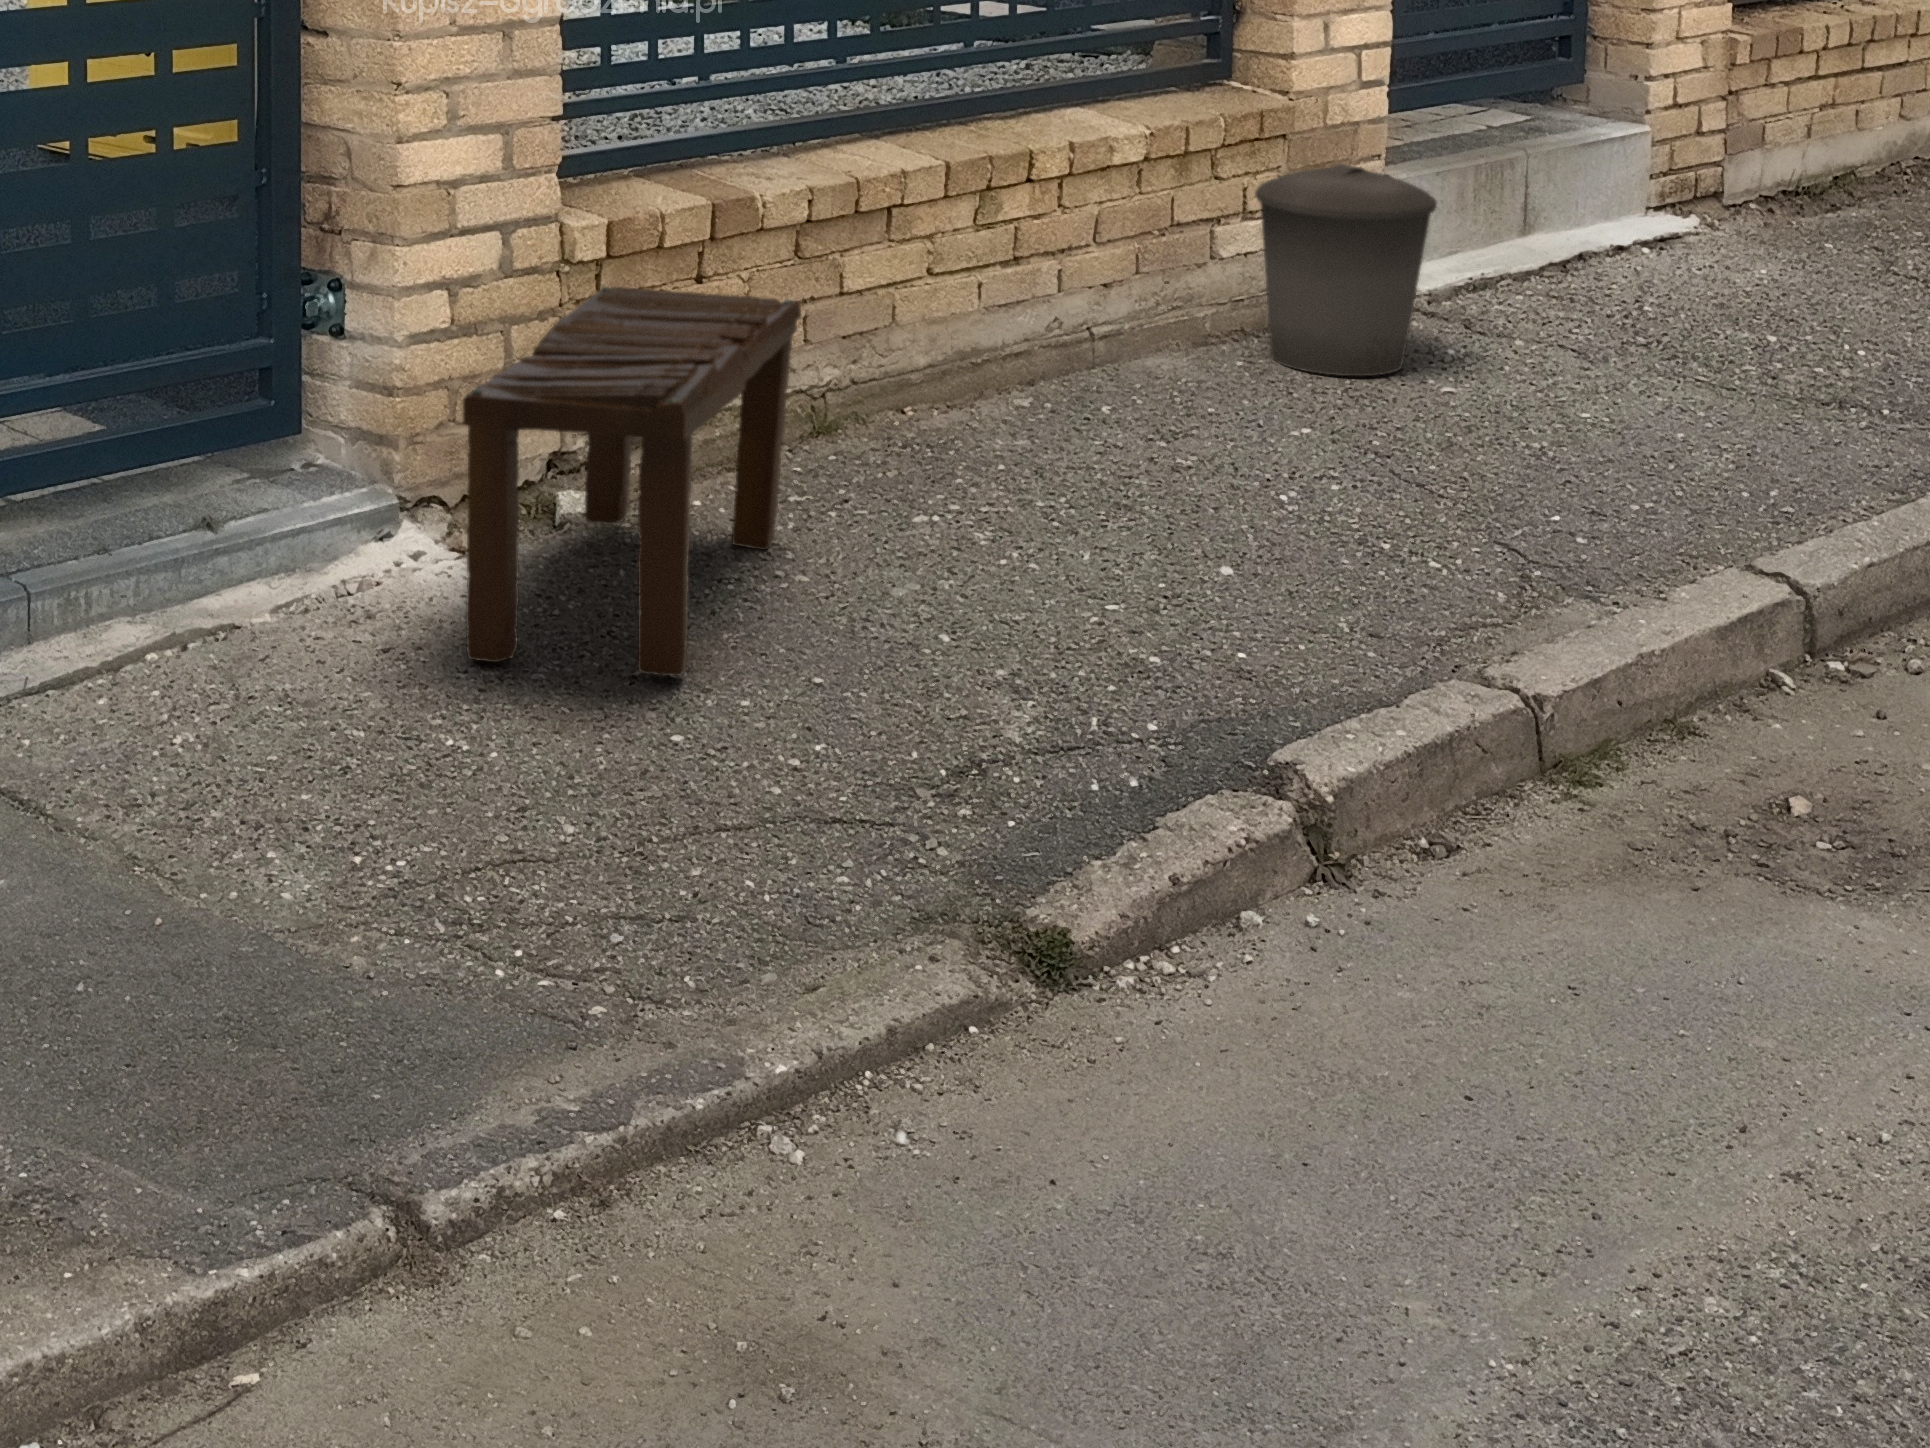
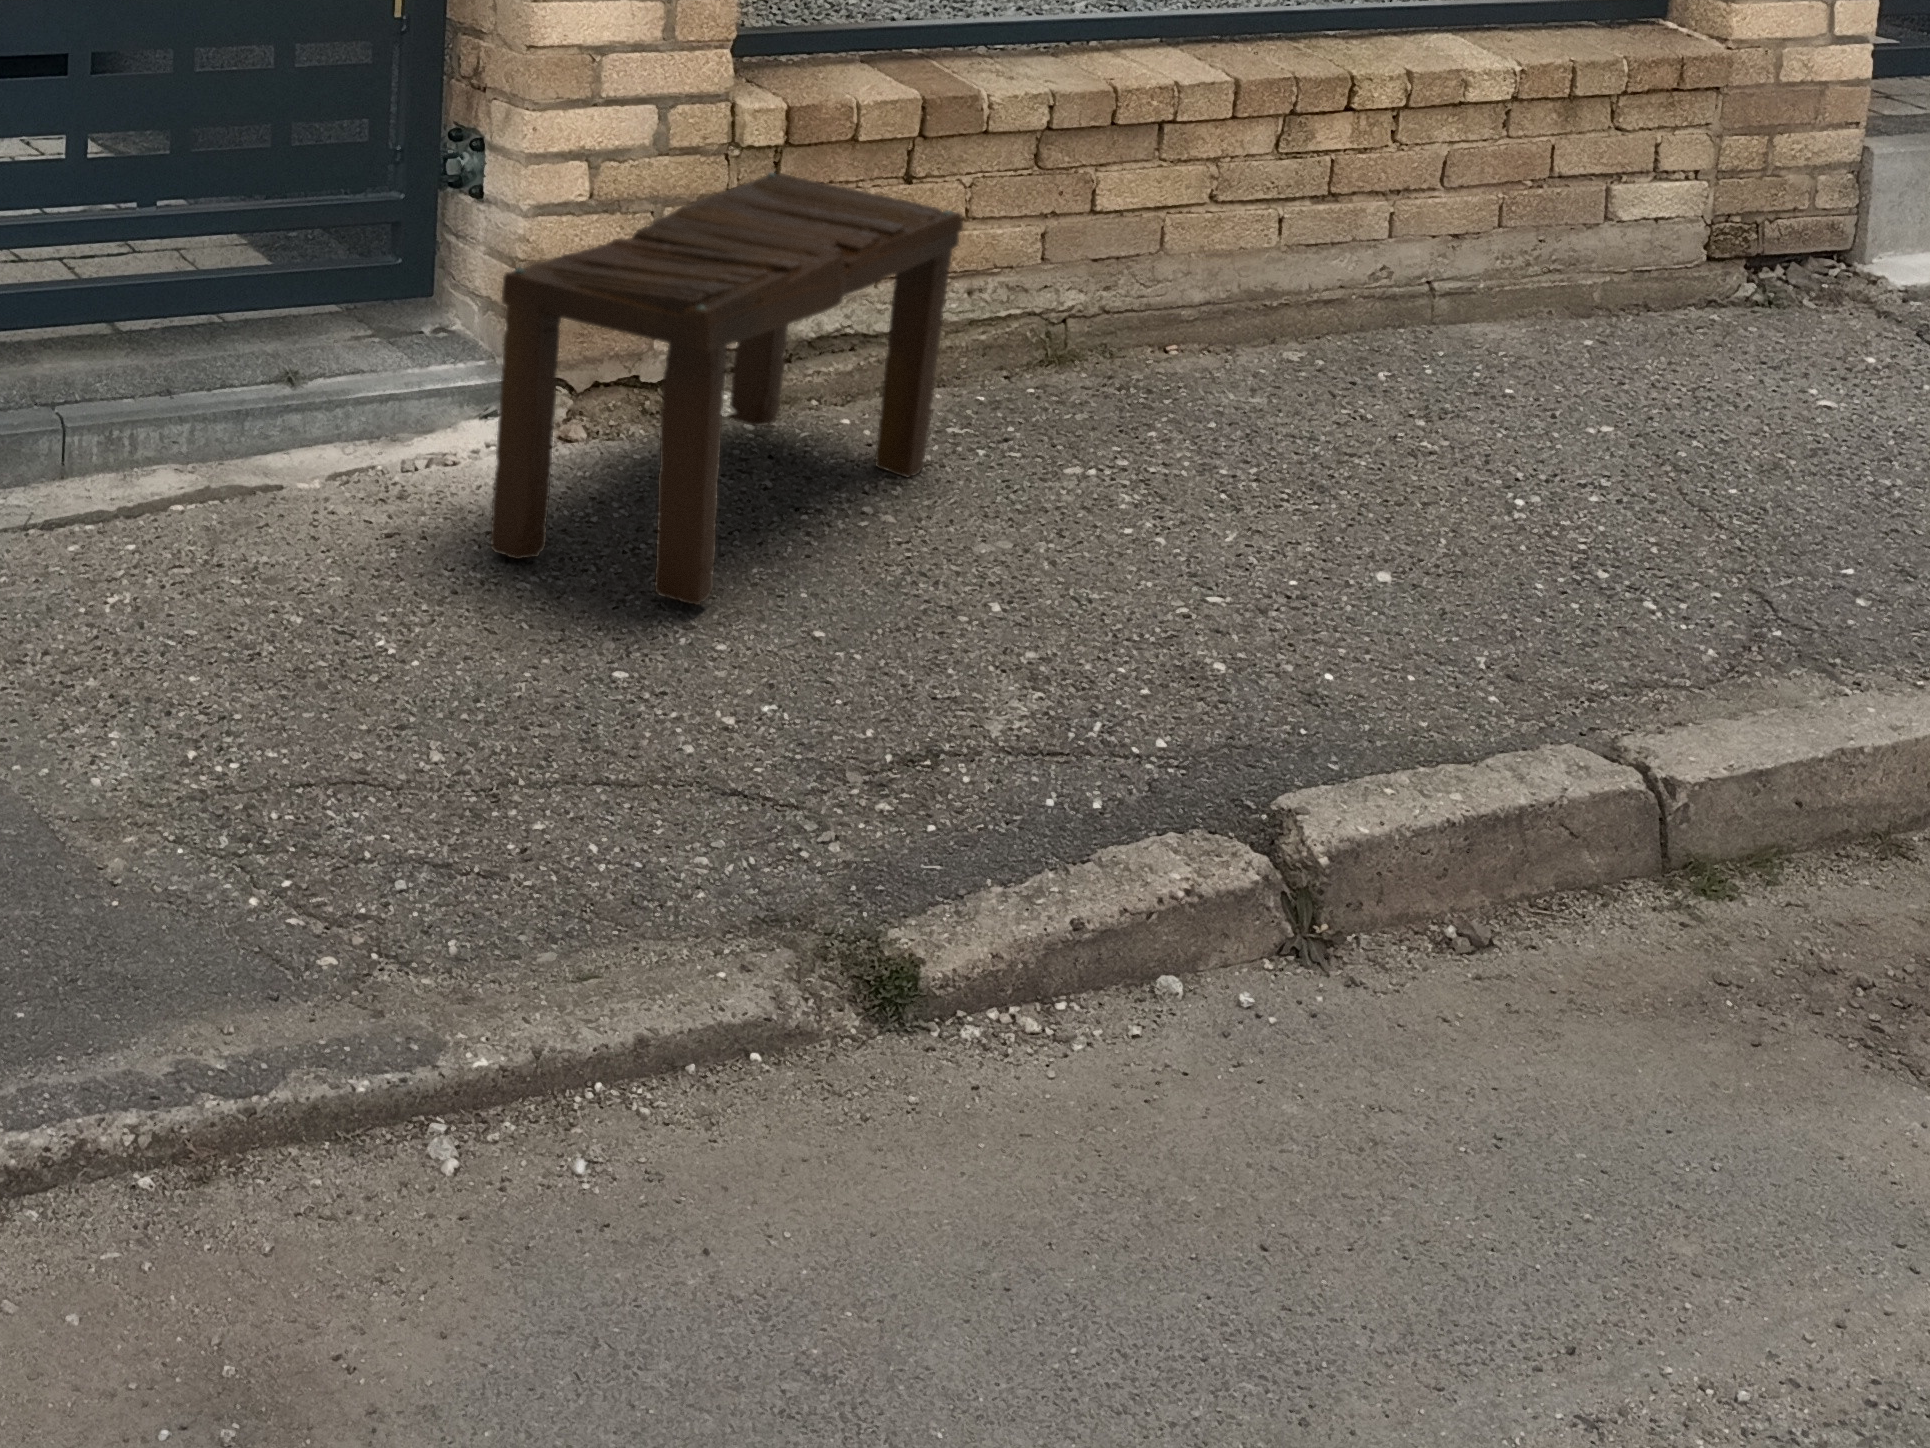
trash can: present [1255,164,1437,376] -> none [1658,127,1874,374]

